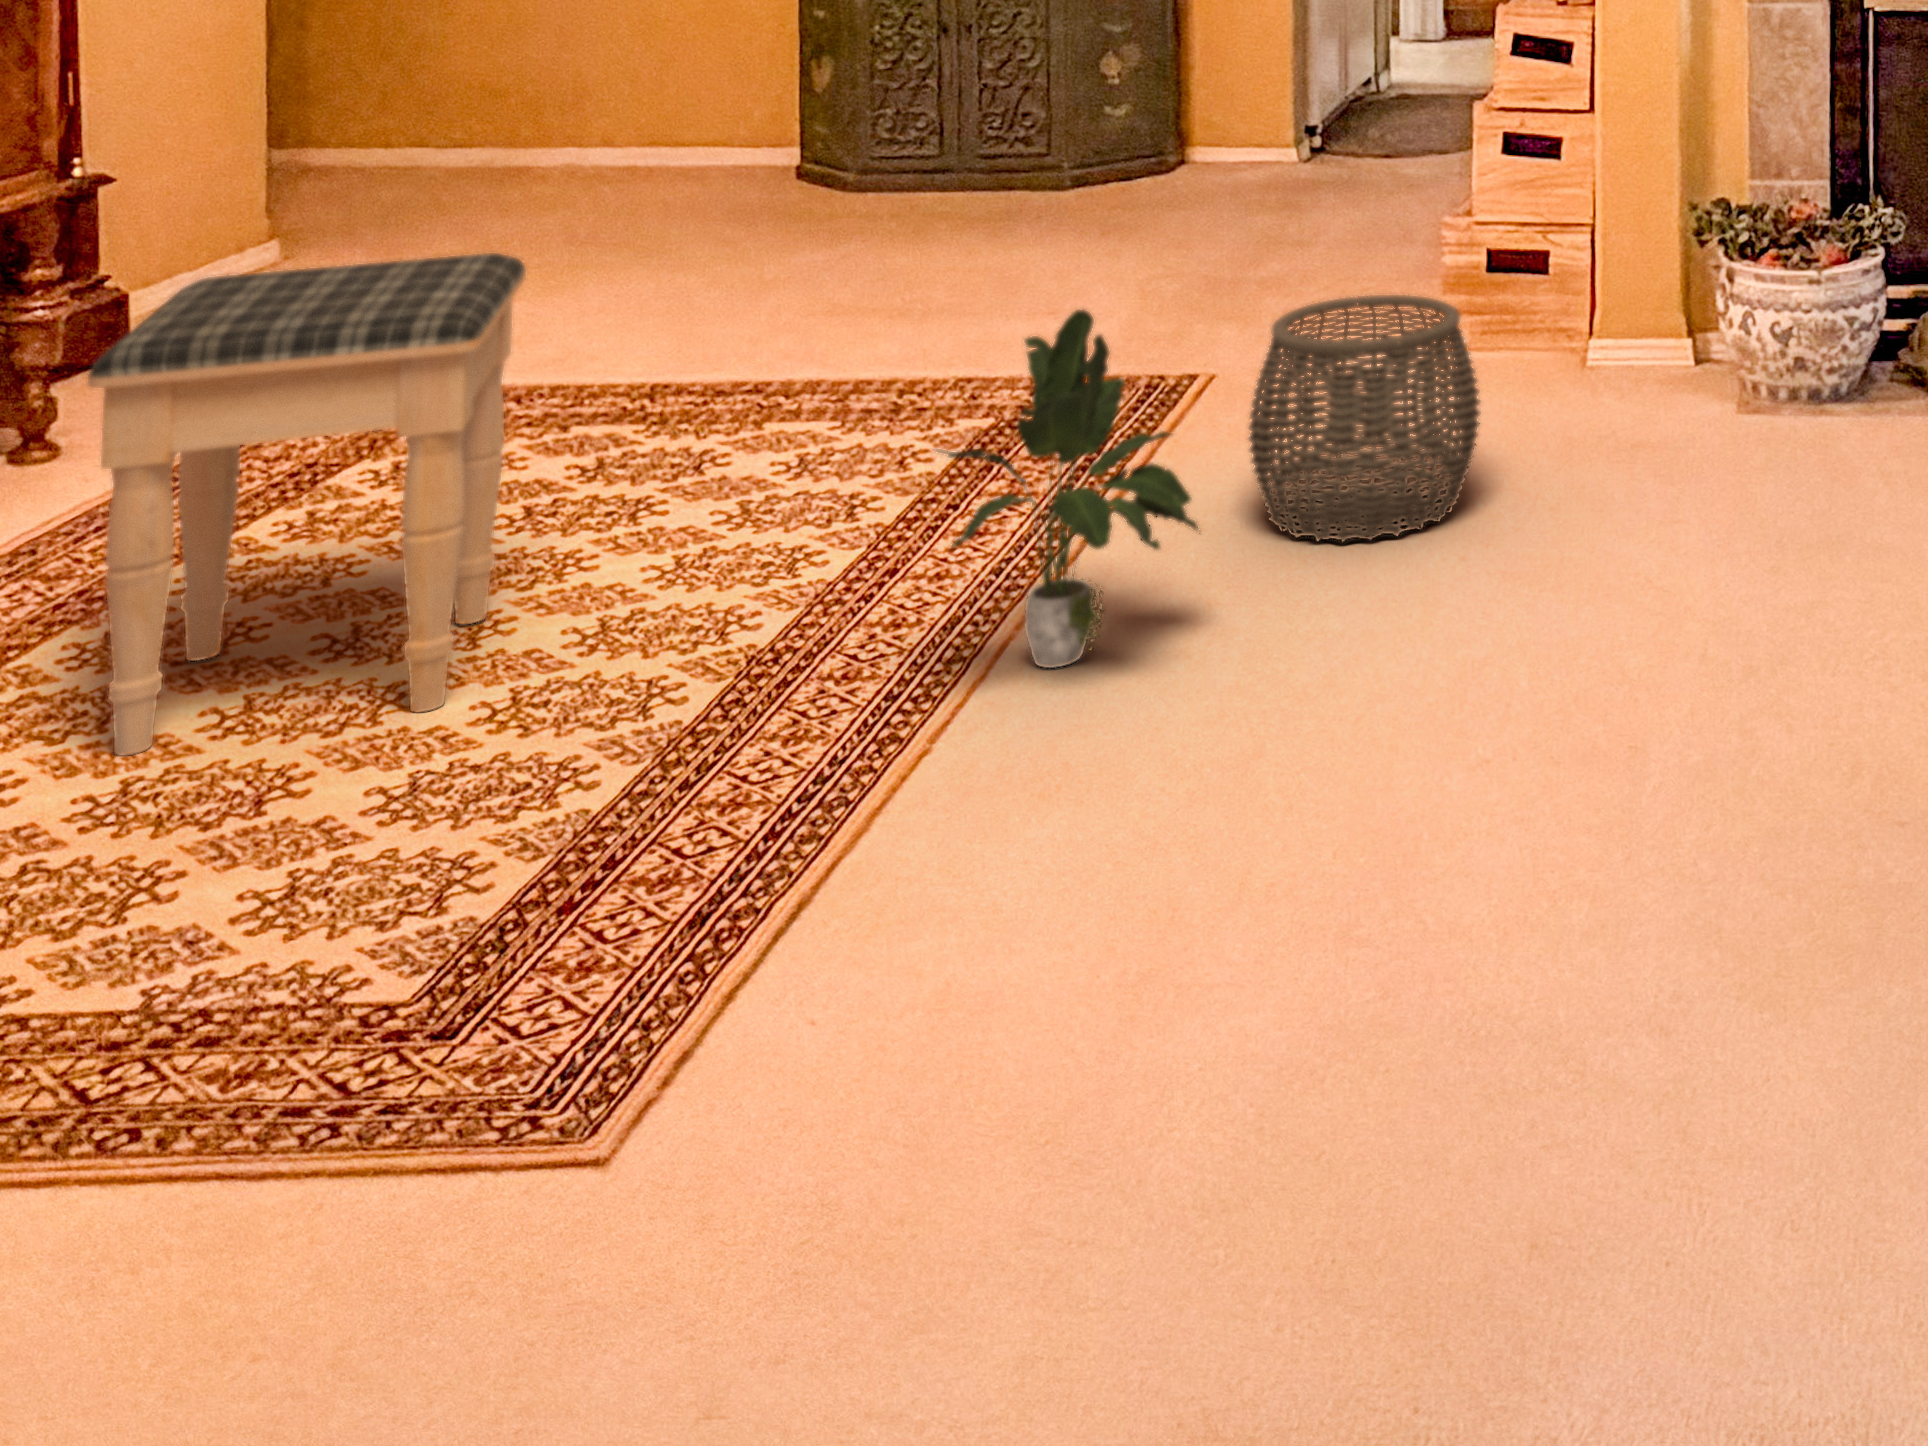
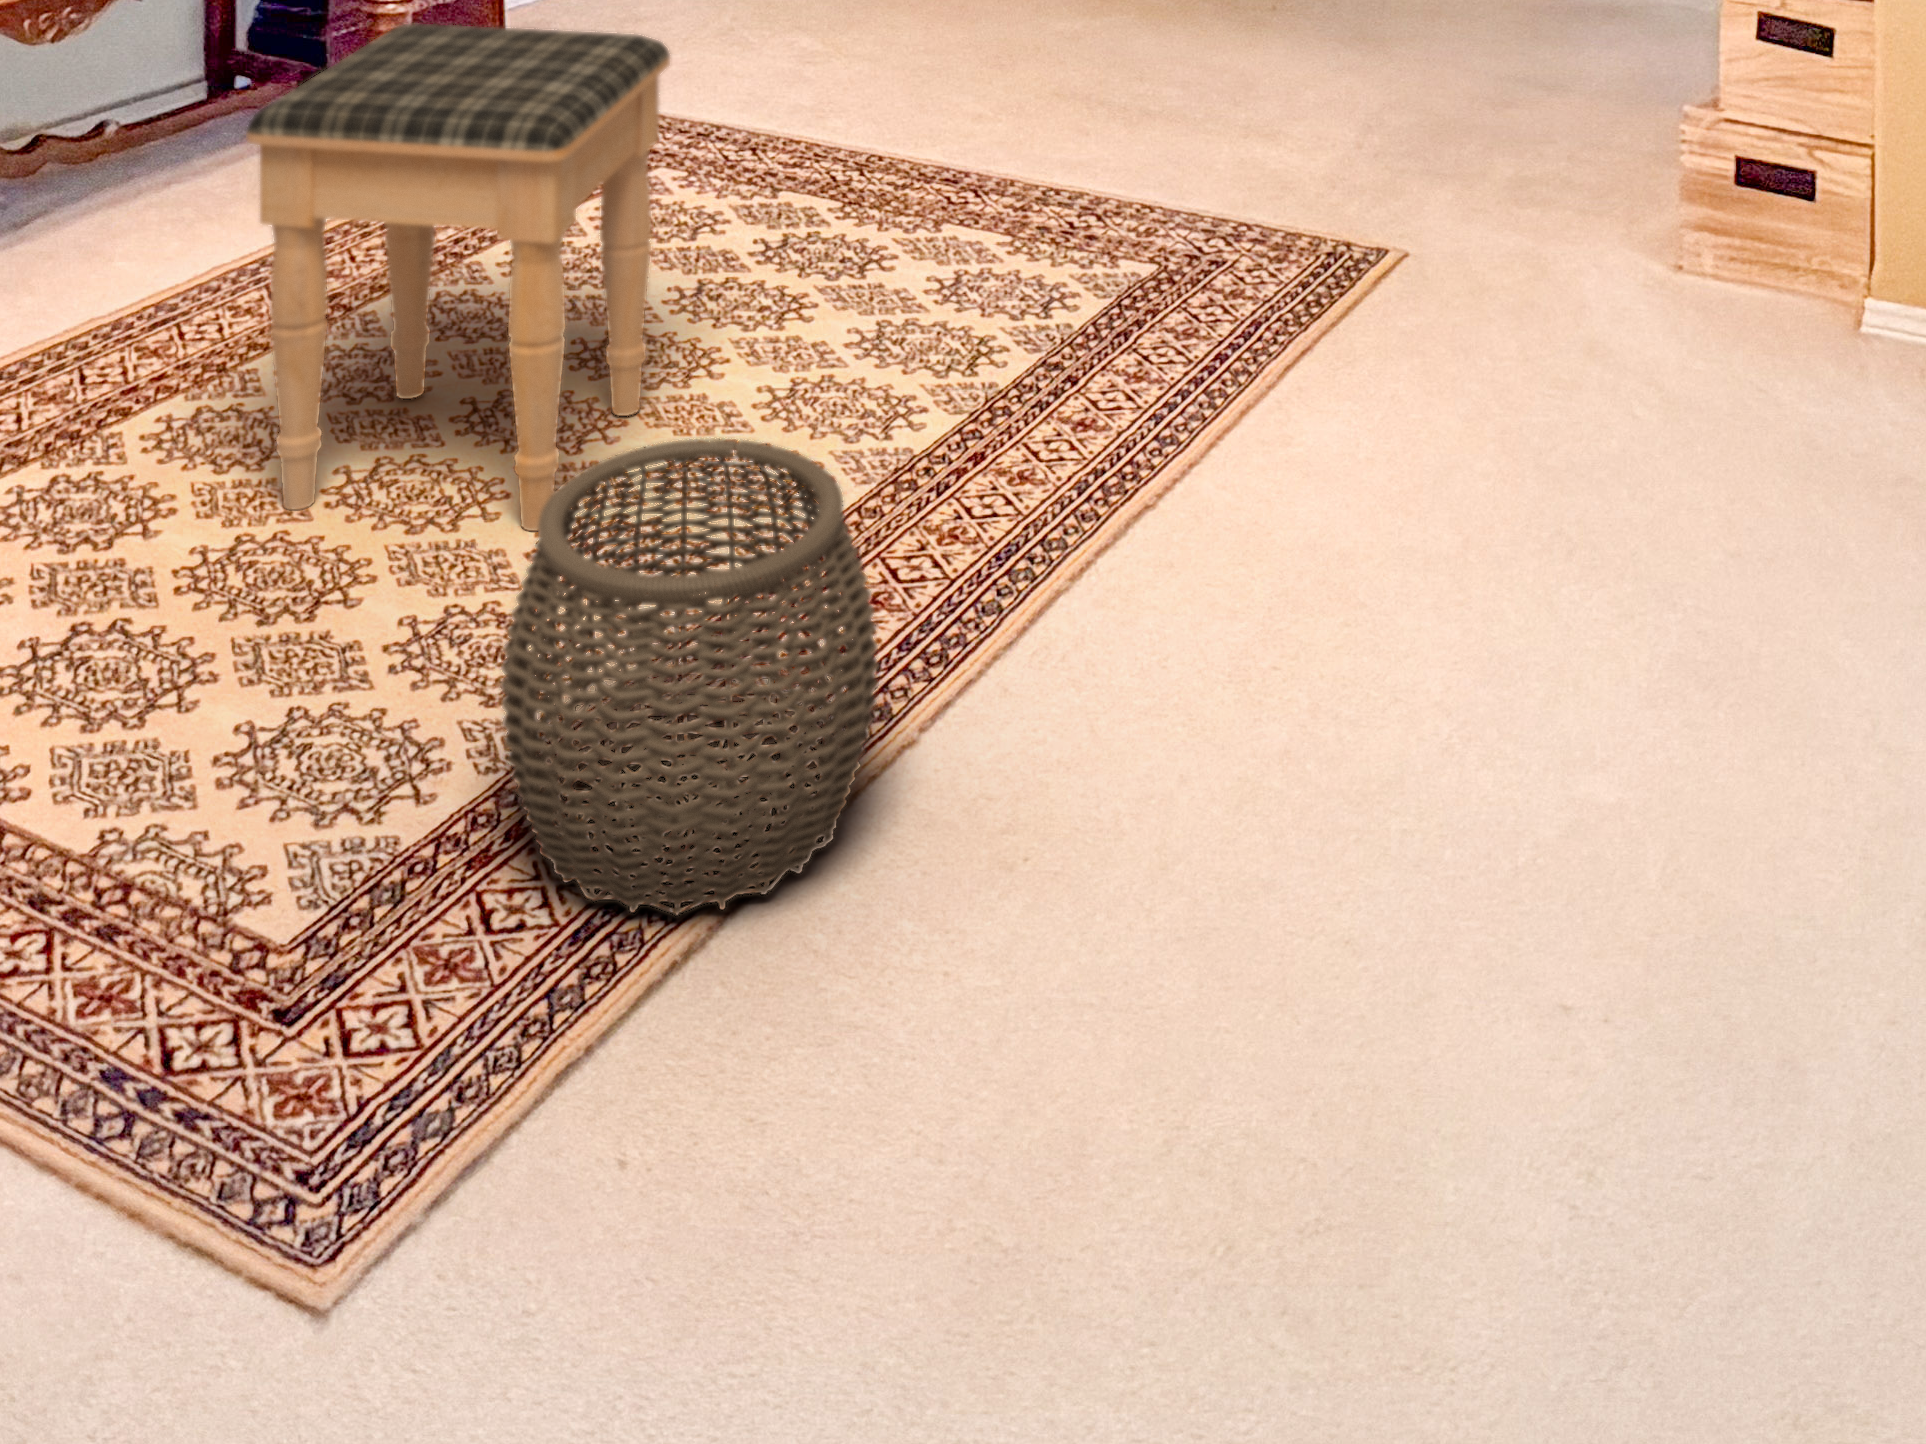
woven basket: present [1249,295,1480,542] -> present [500,439,879,915]
potted plant: present [933,310,1201,668] -> none [981,228,1304,672]

